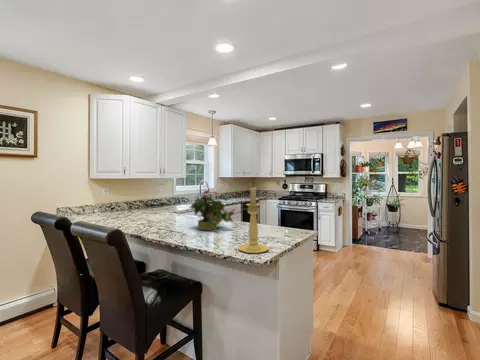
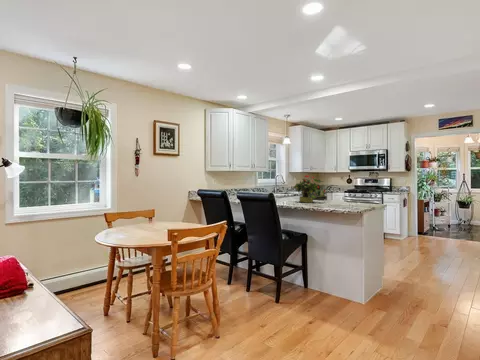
candle holder: present [238,187,269,253] -> none [338,169,358,208]

